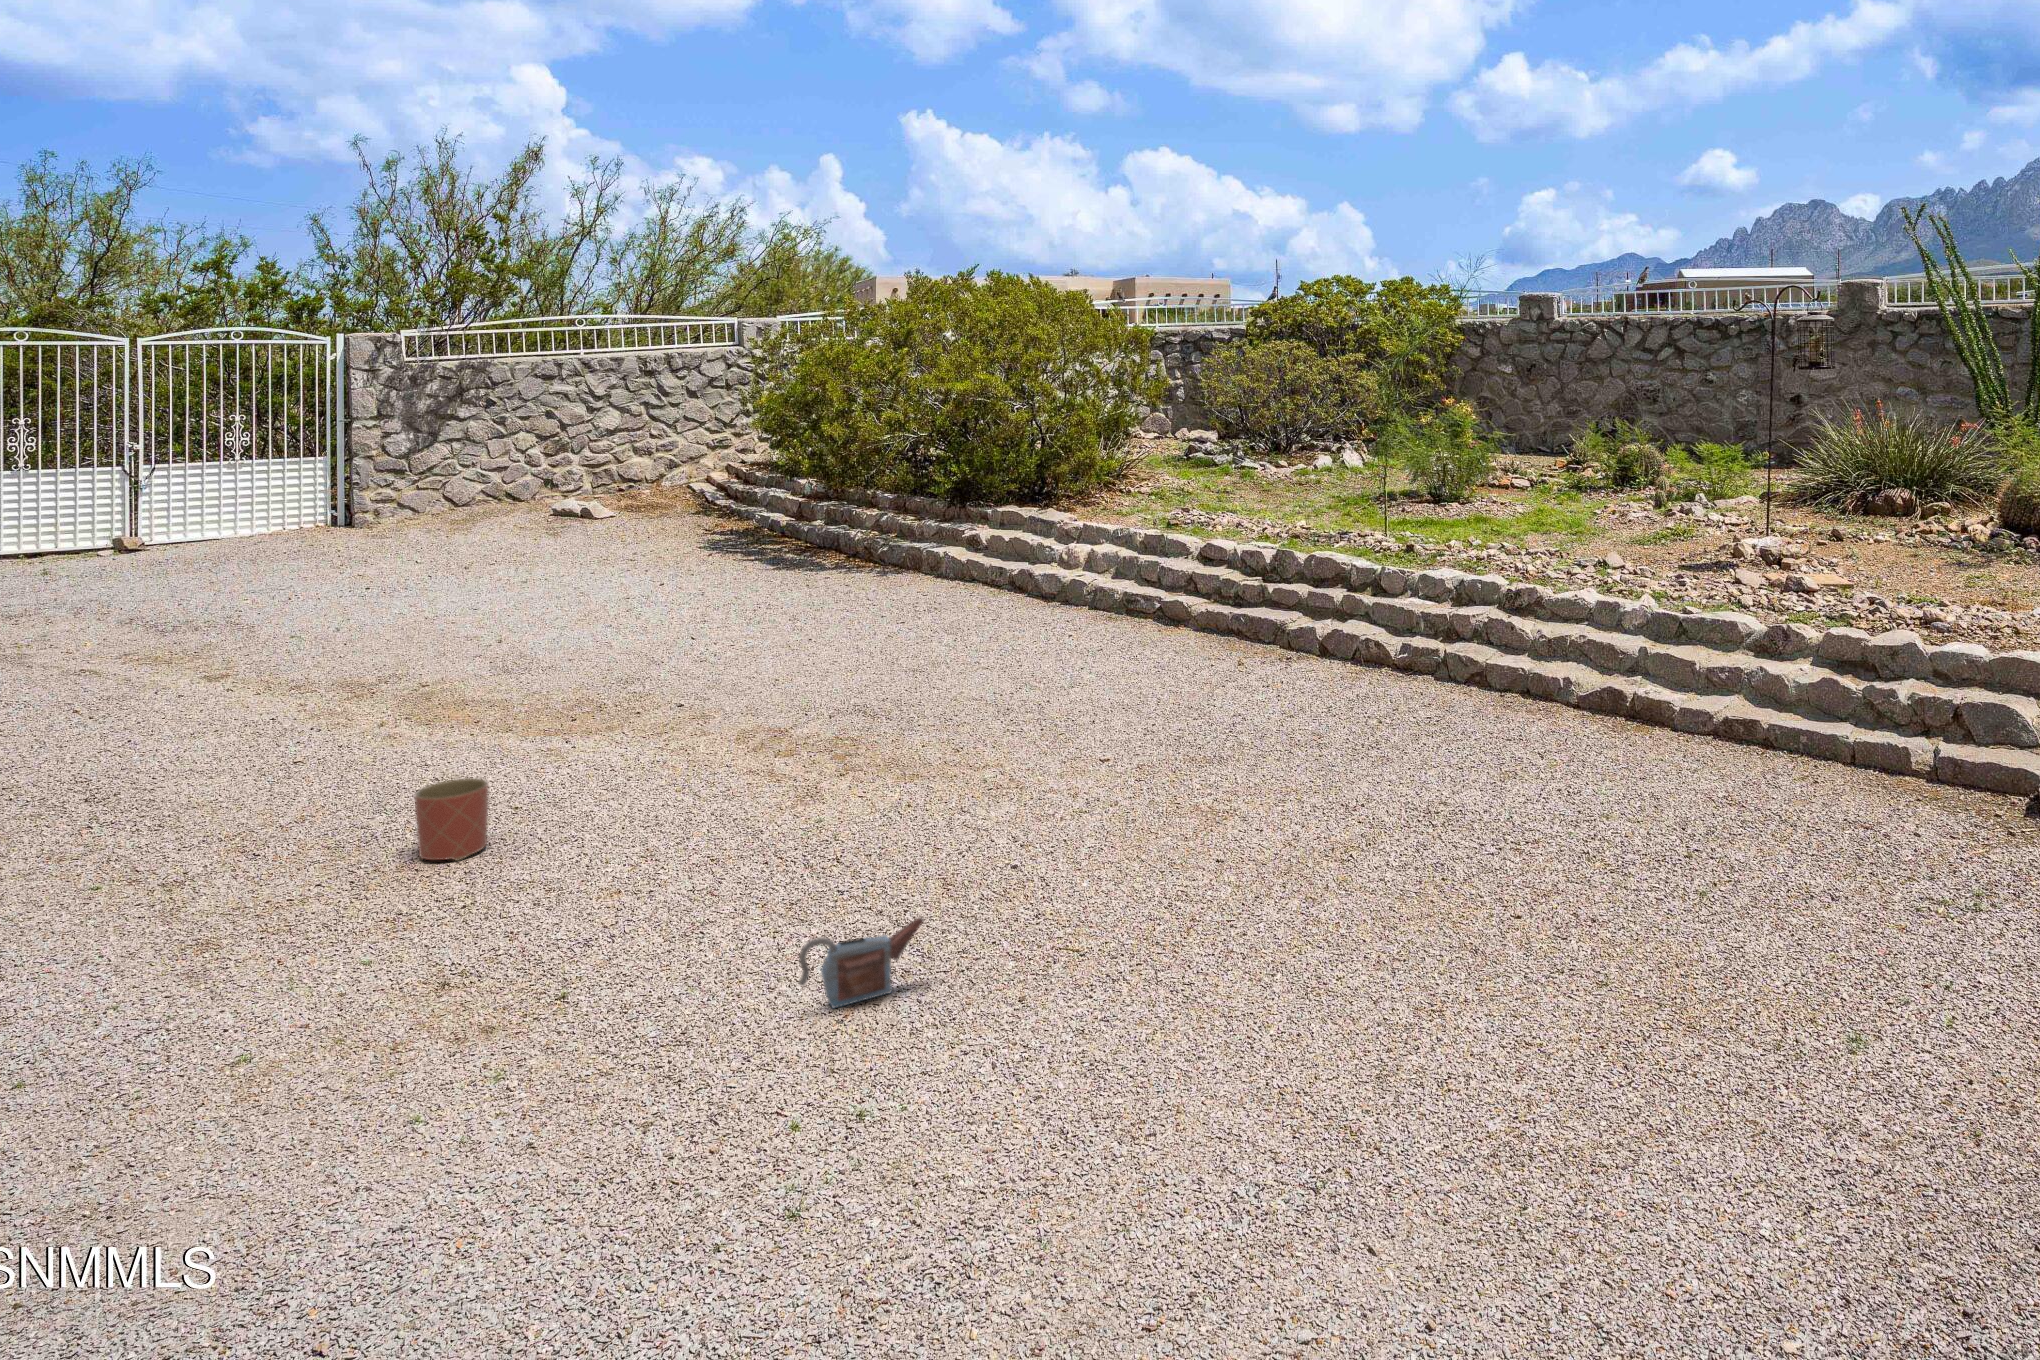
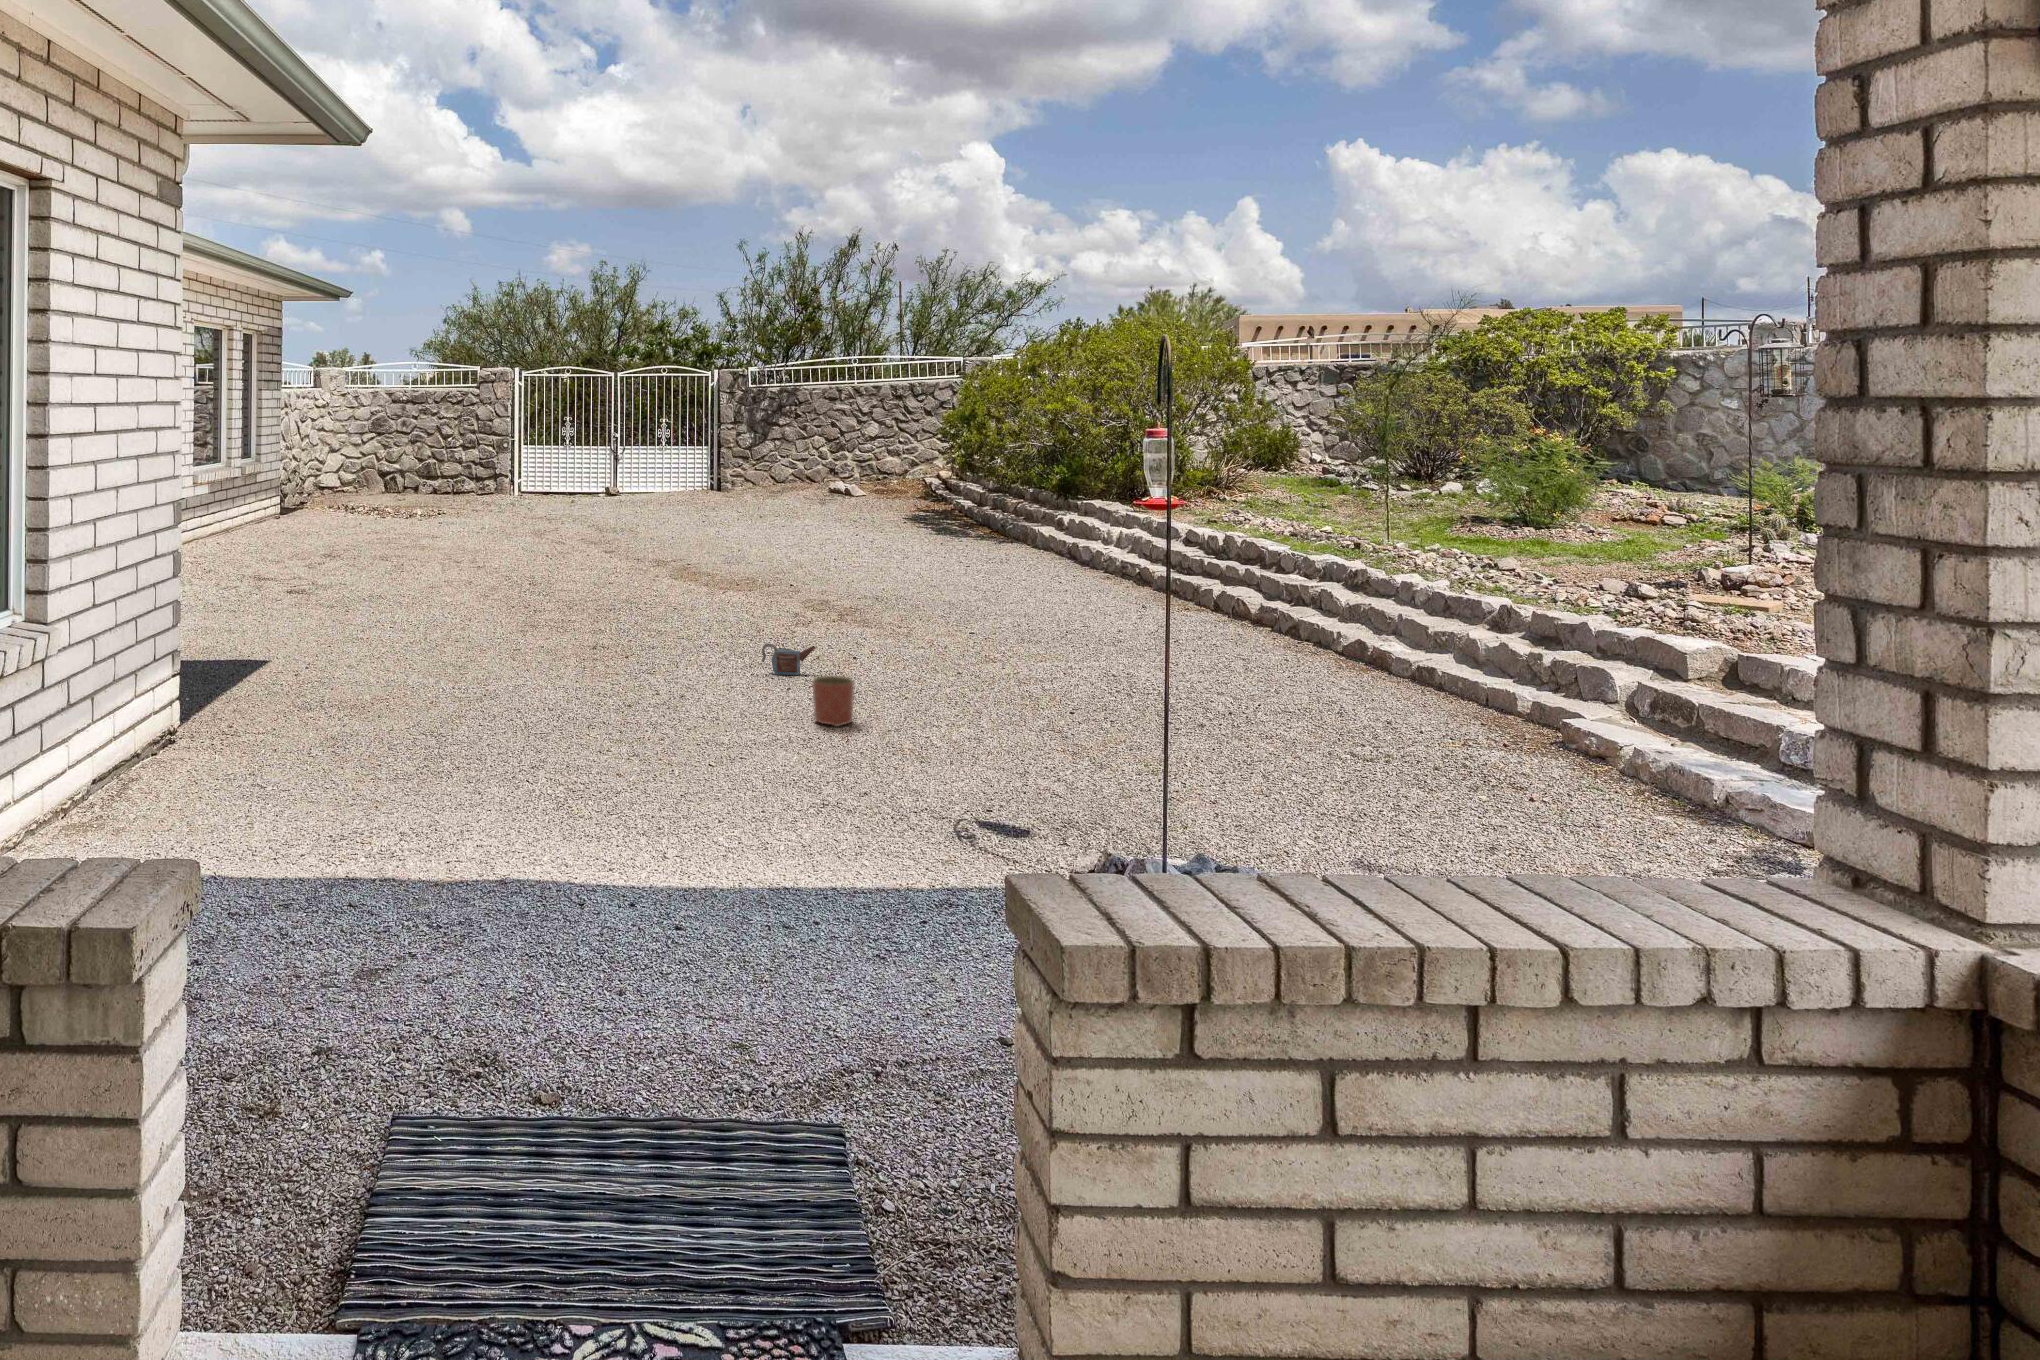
planter: present [415,778,488,861] -> present [812,676,854,727]

